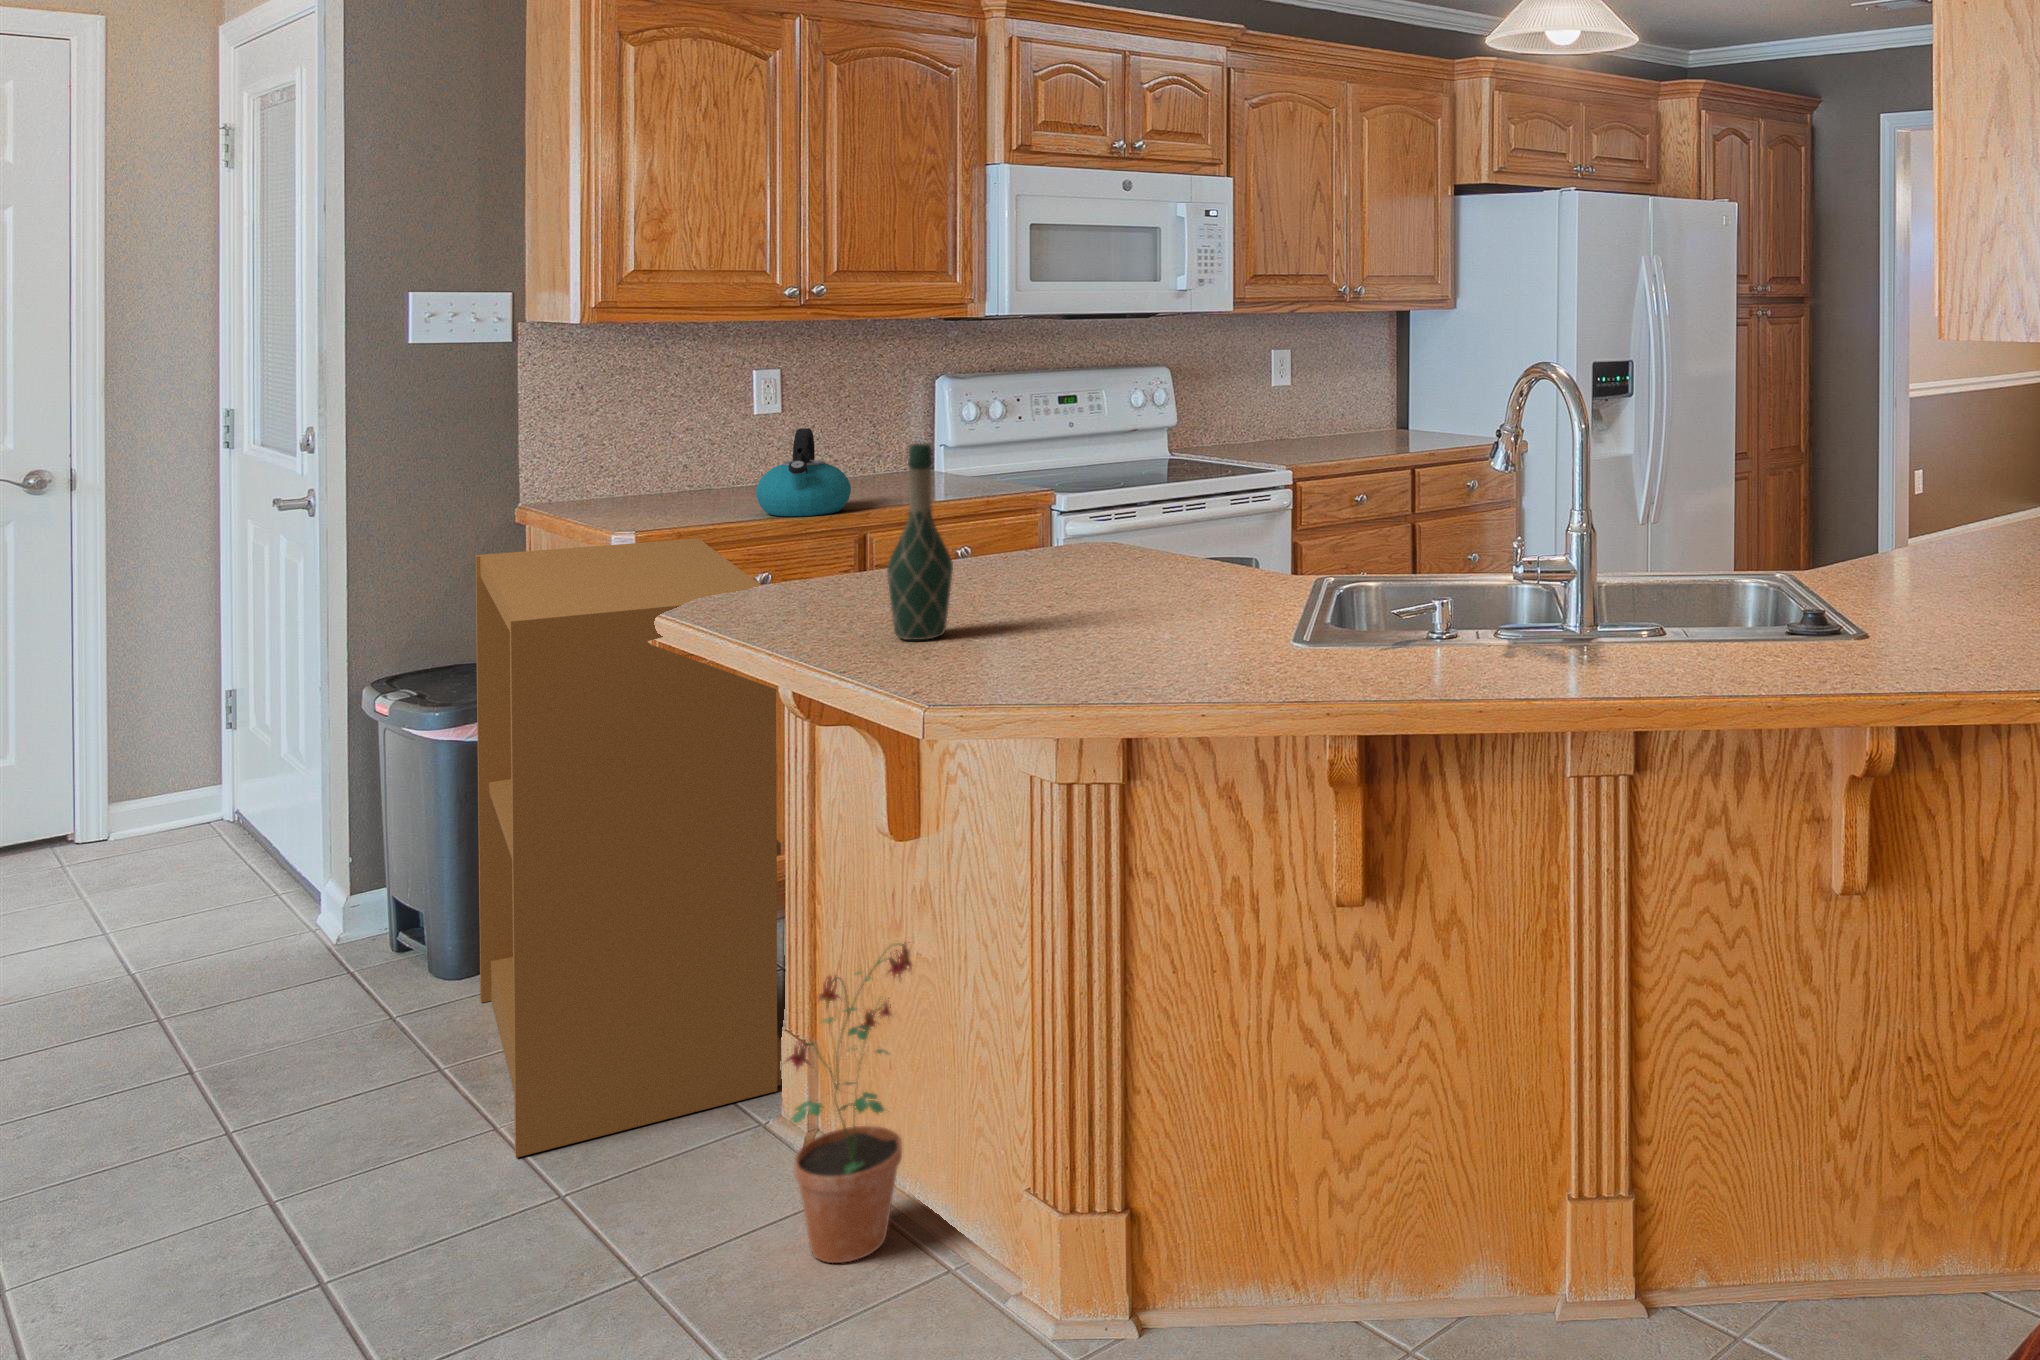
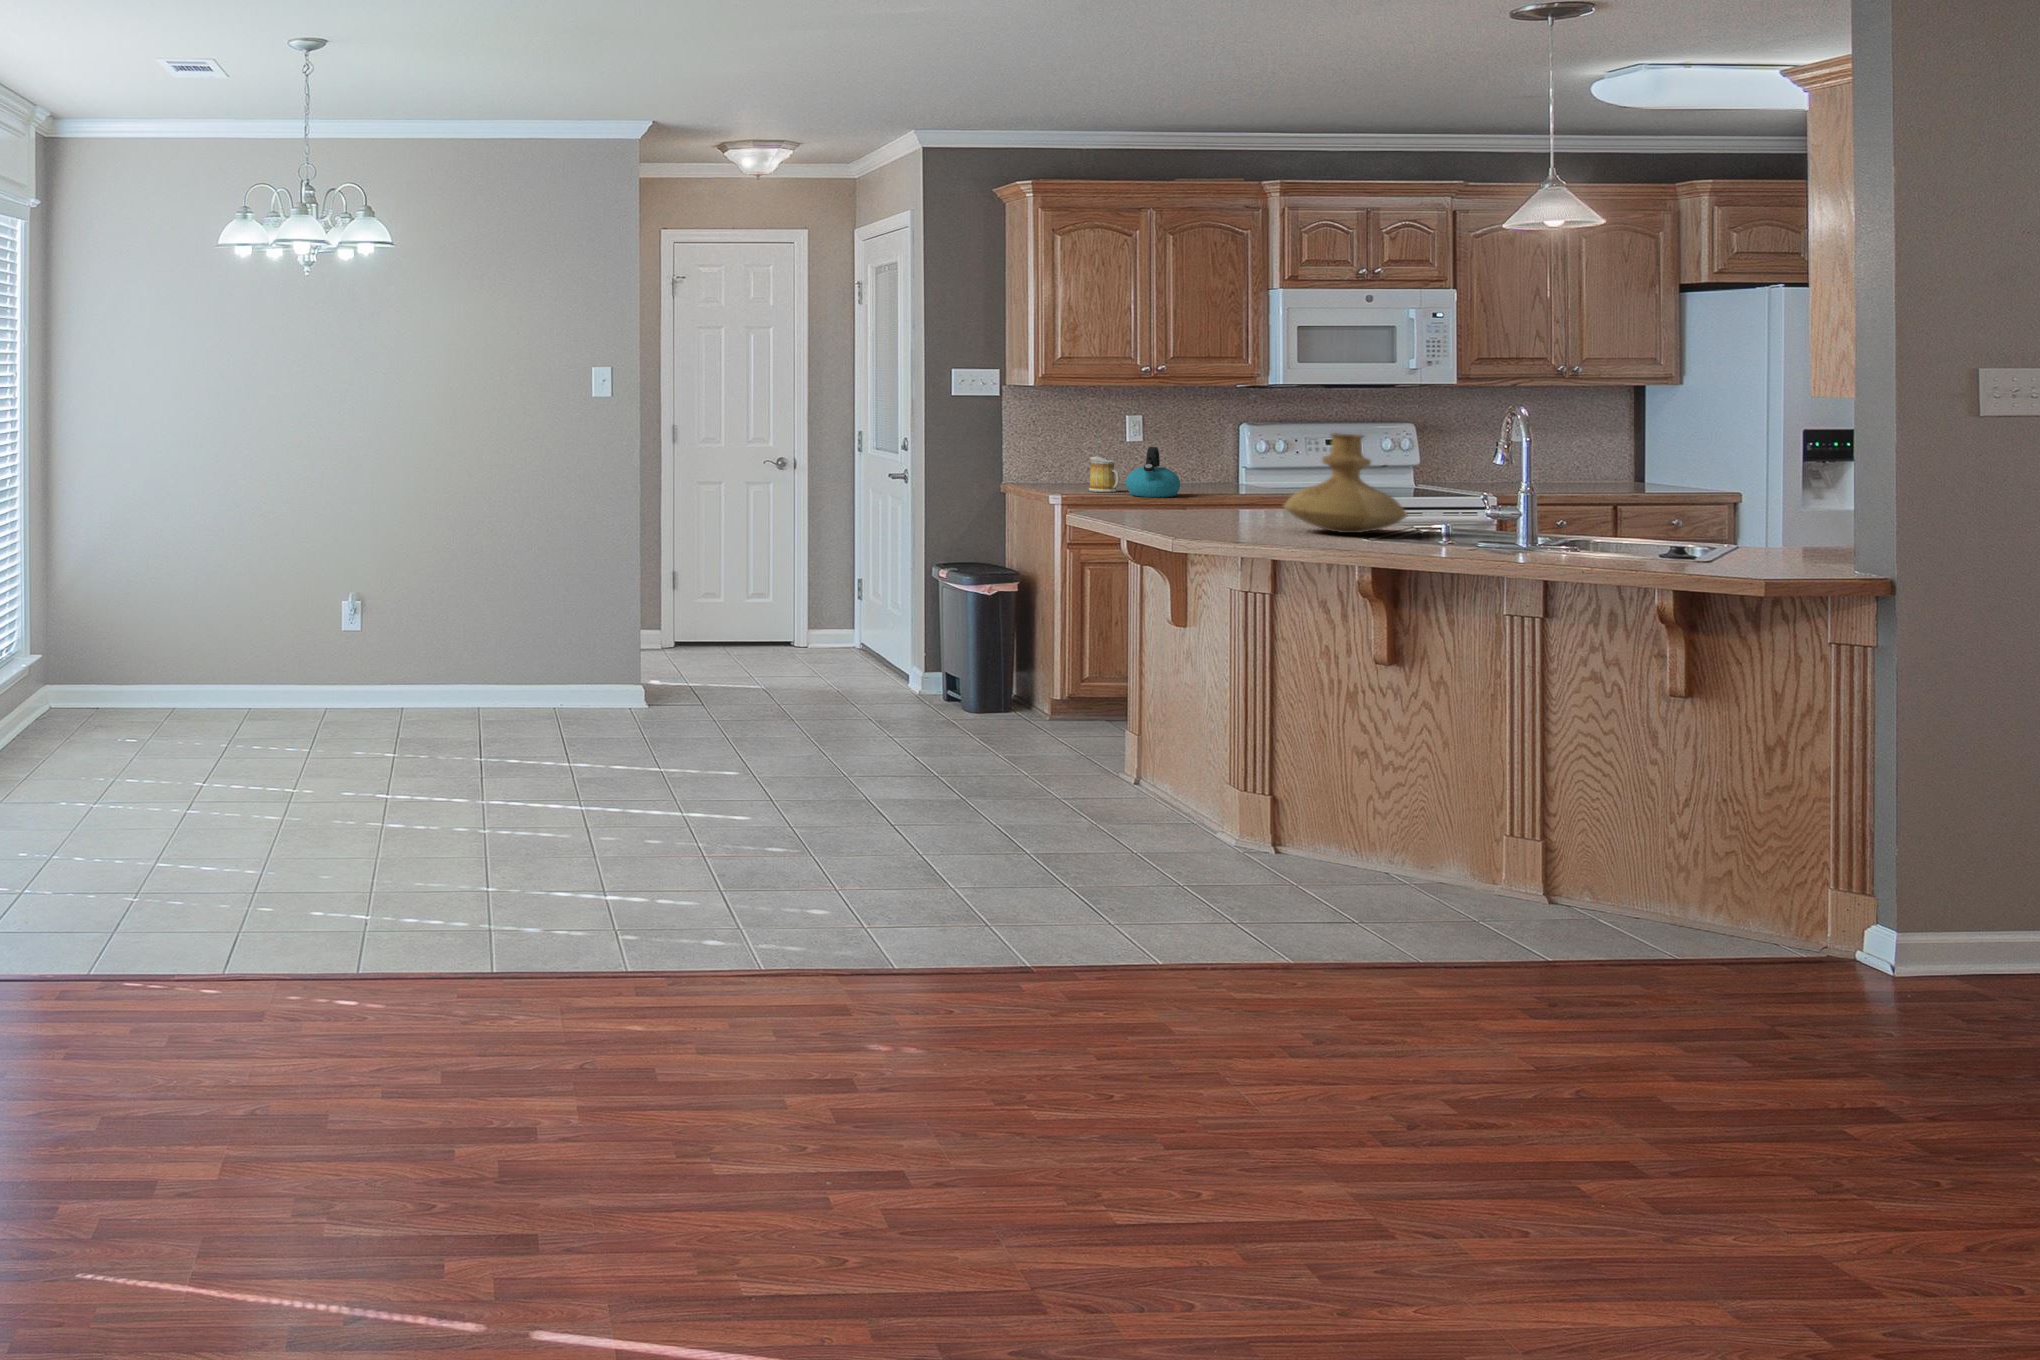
vase: none [1073,429,1279,610] -> present [1284,433,1407,533]
wine bottle: present [887,443,953,640] -> none [1181,433,1214,531]
mug: none [688,445,744,508] -> present [1089,456,1120,492]
bookshelf: present [476,538,781,1158] -> none [987,497,1133,779]
potted plant: present [786,944,912,1263] -> none [1128,682,1200,832]

